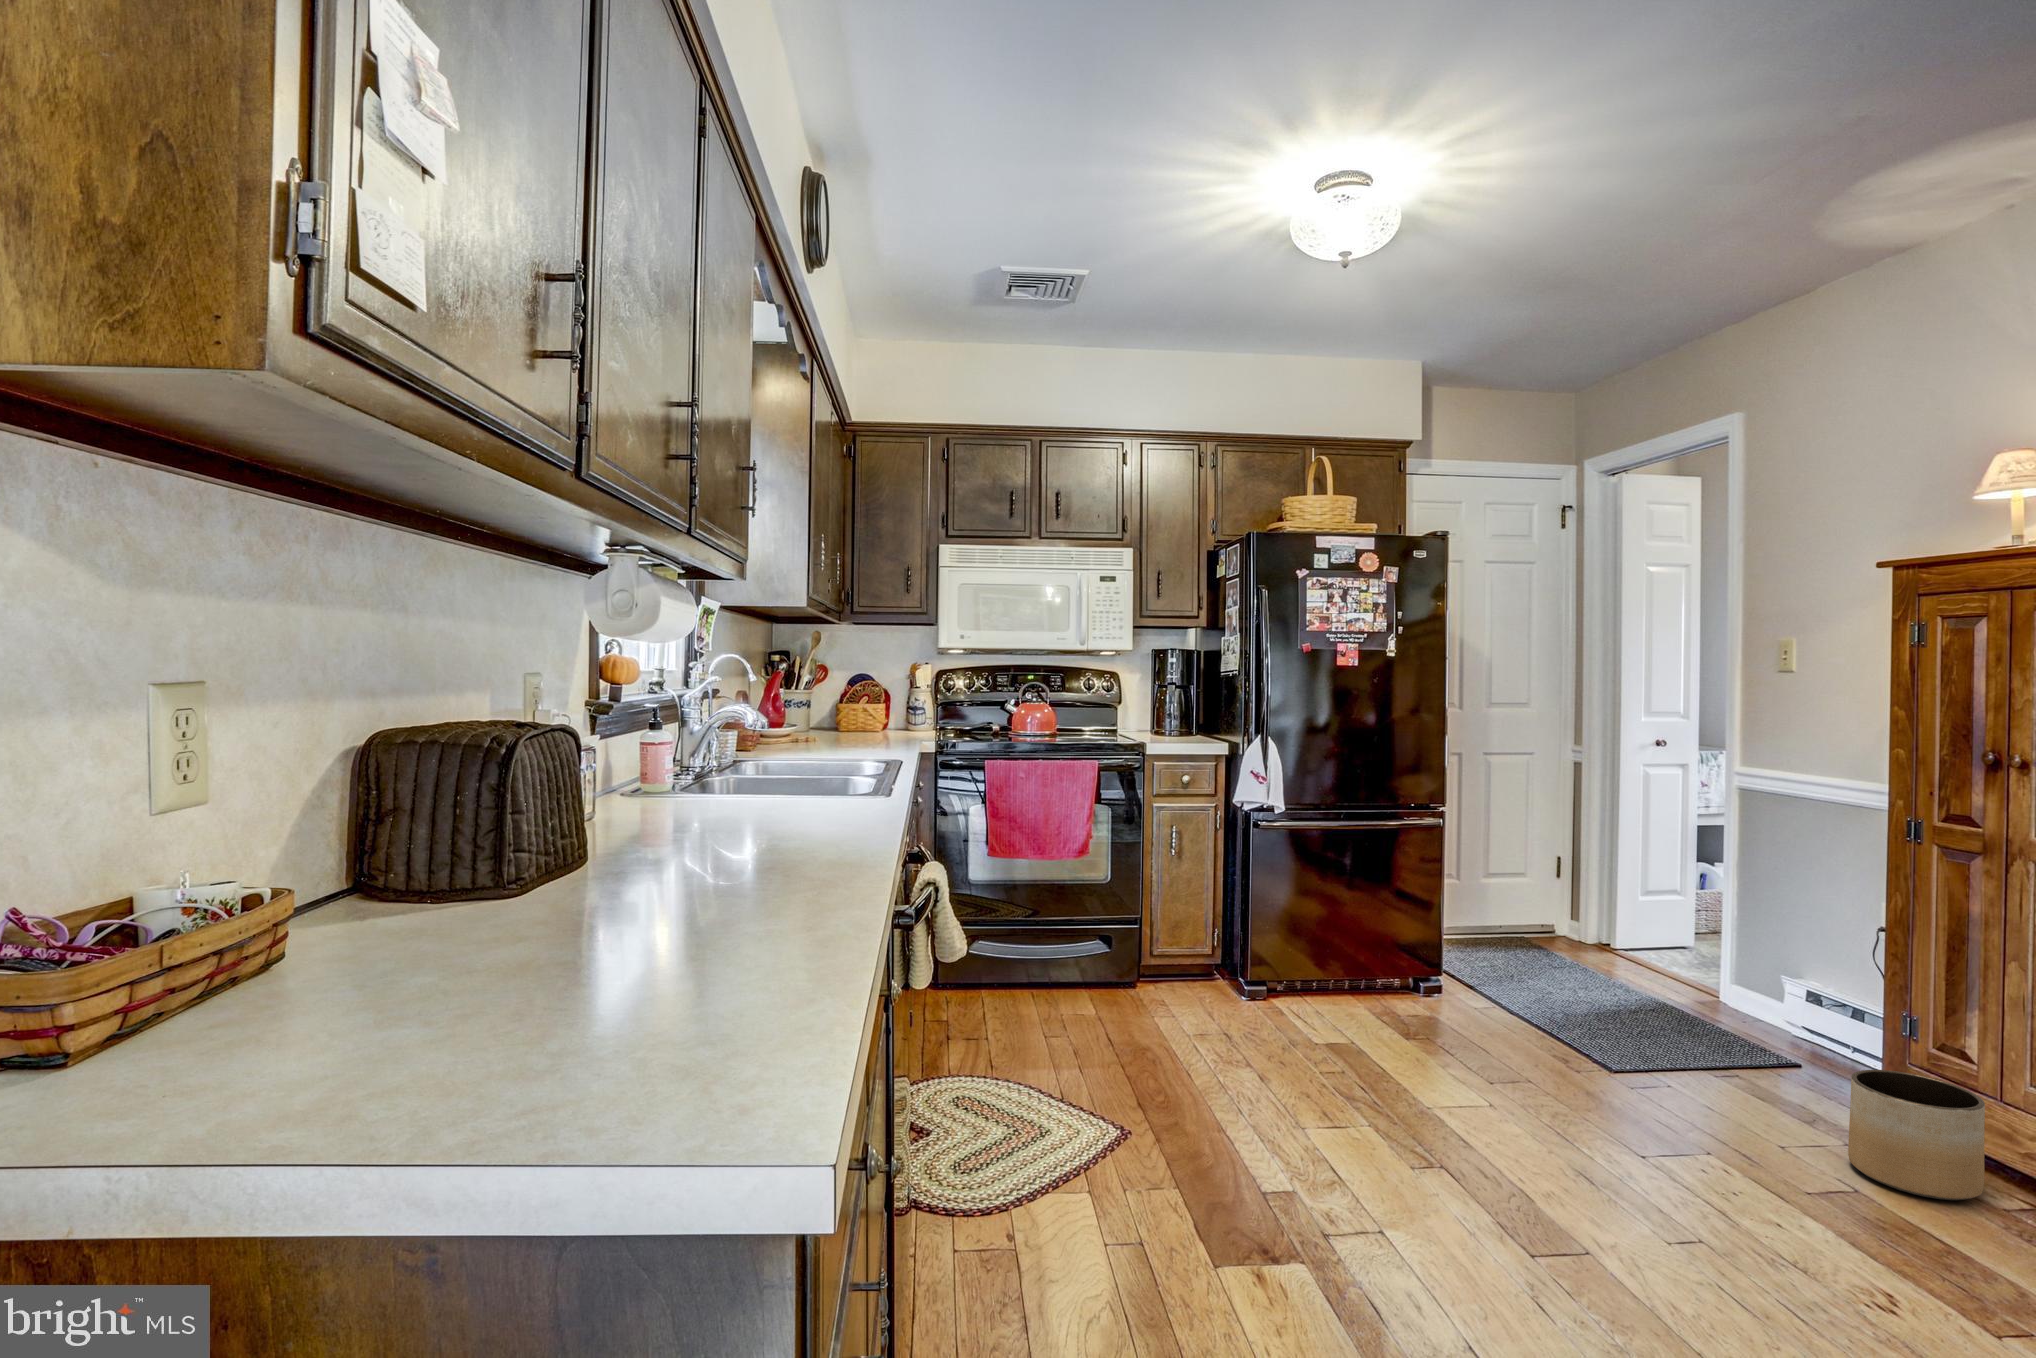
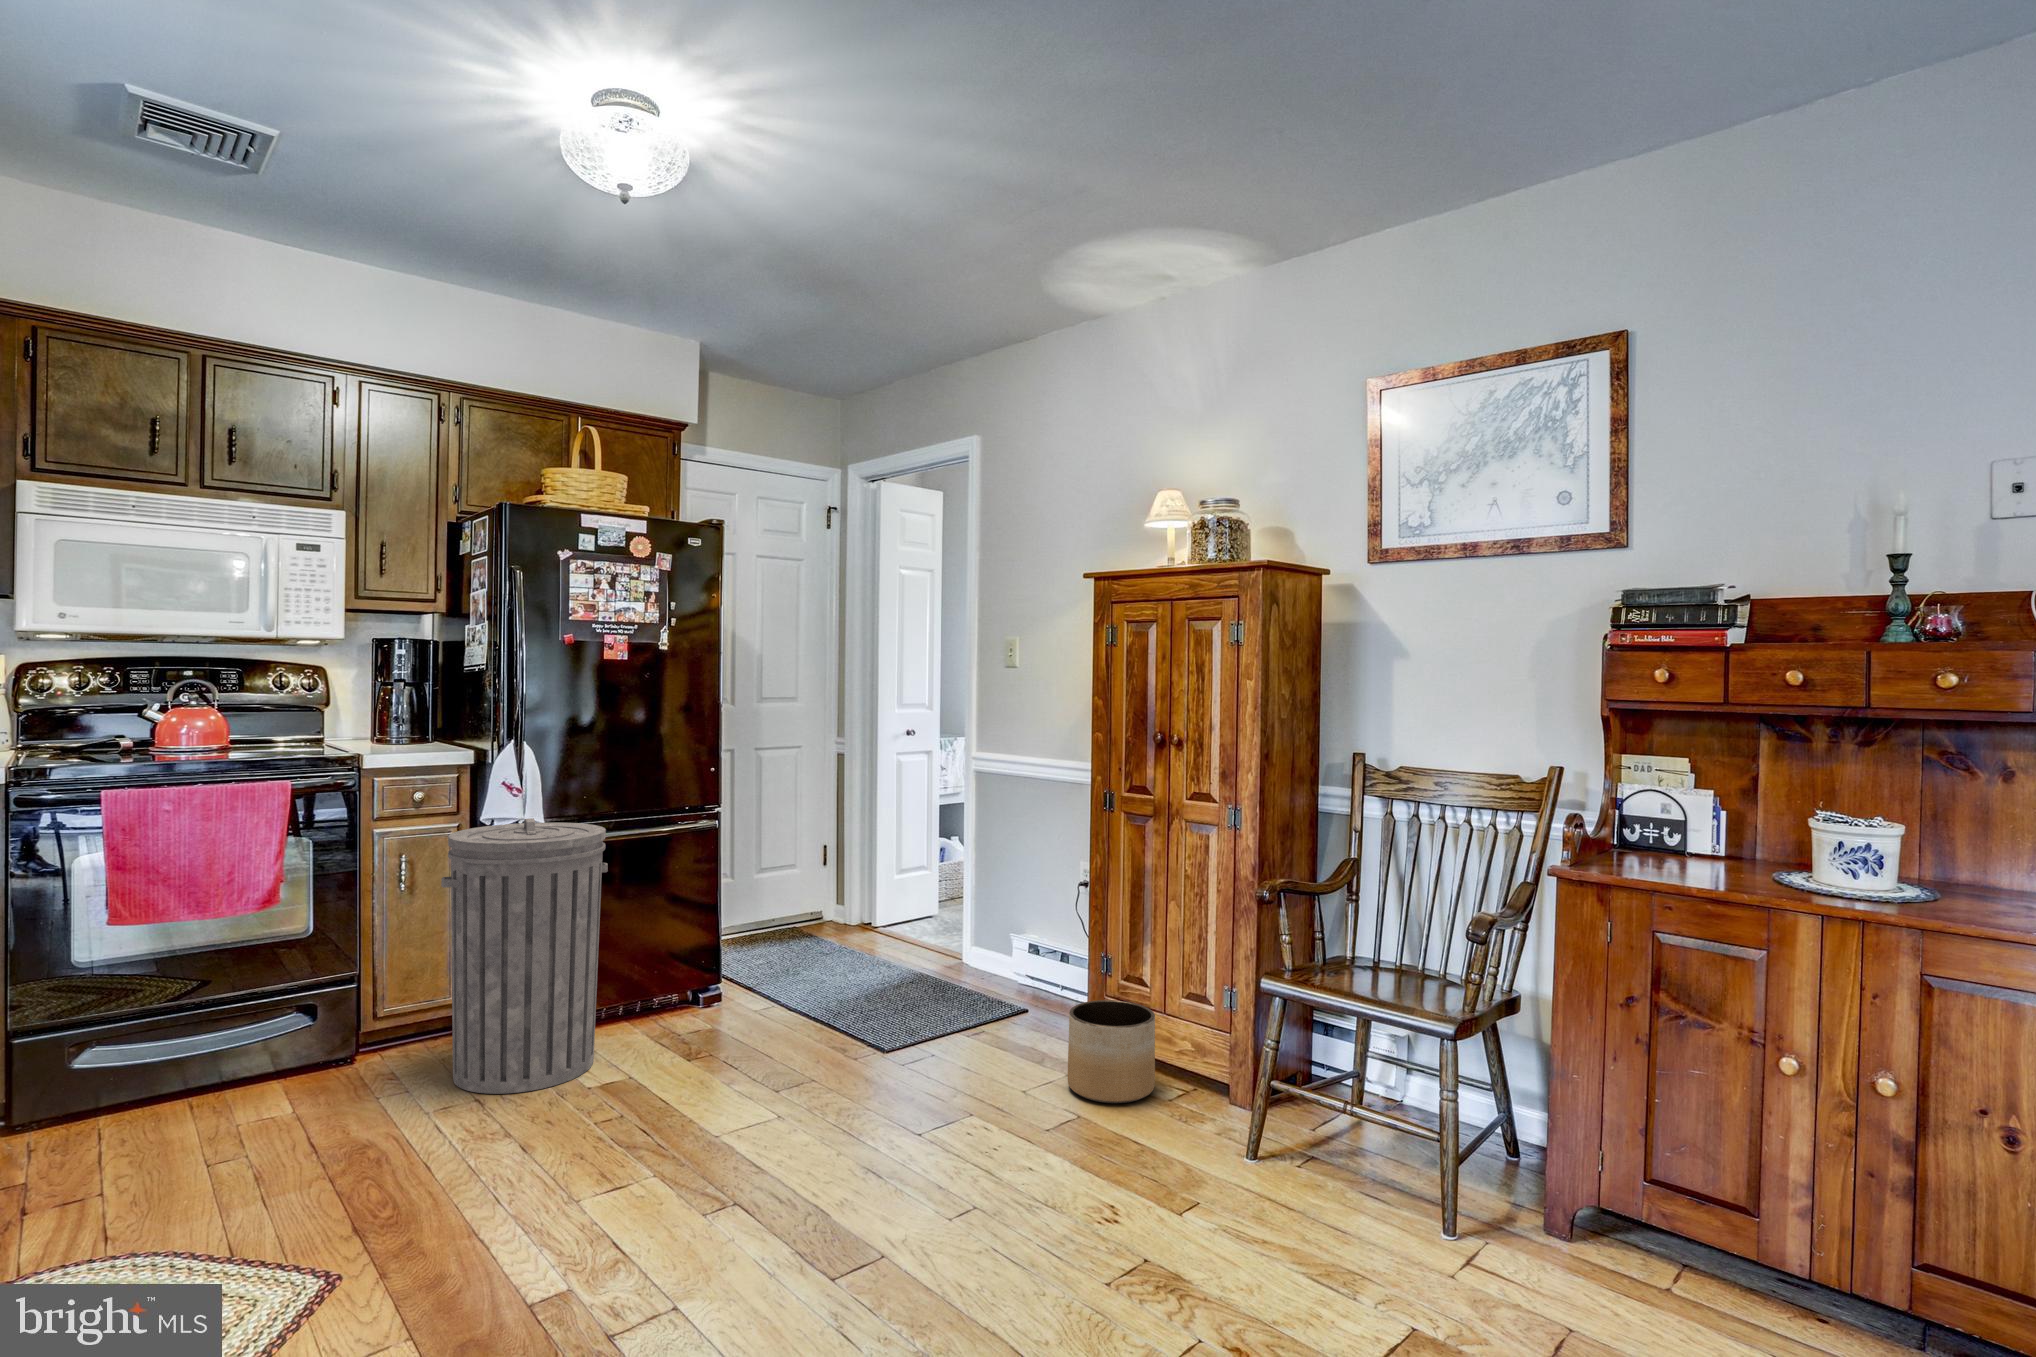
trash can: none [1202,802,1334,1033] -> present [441,818,608,1094]

